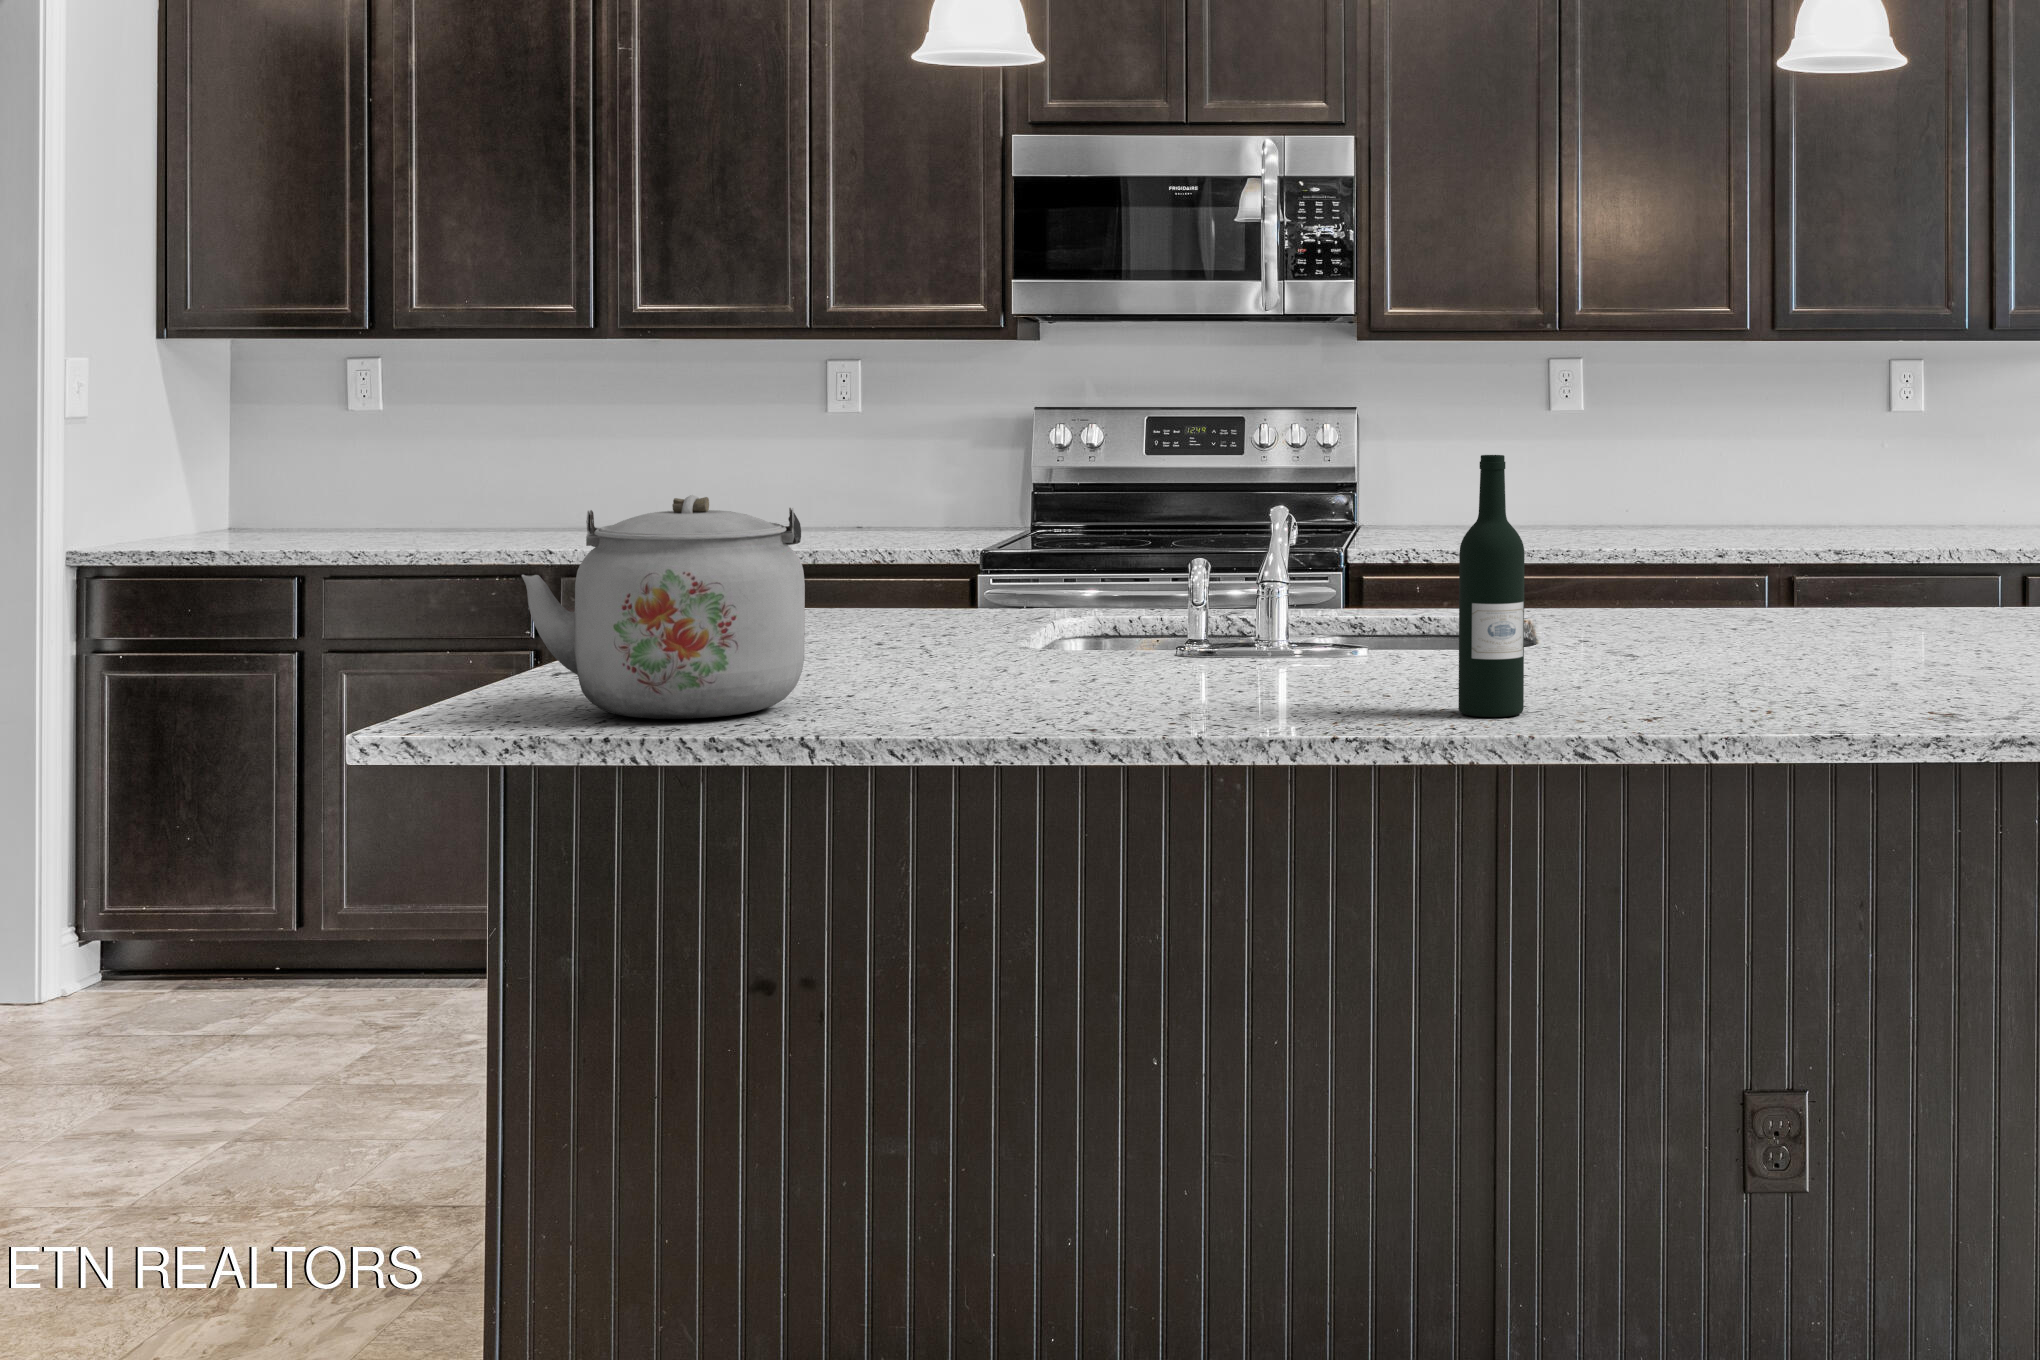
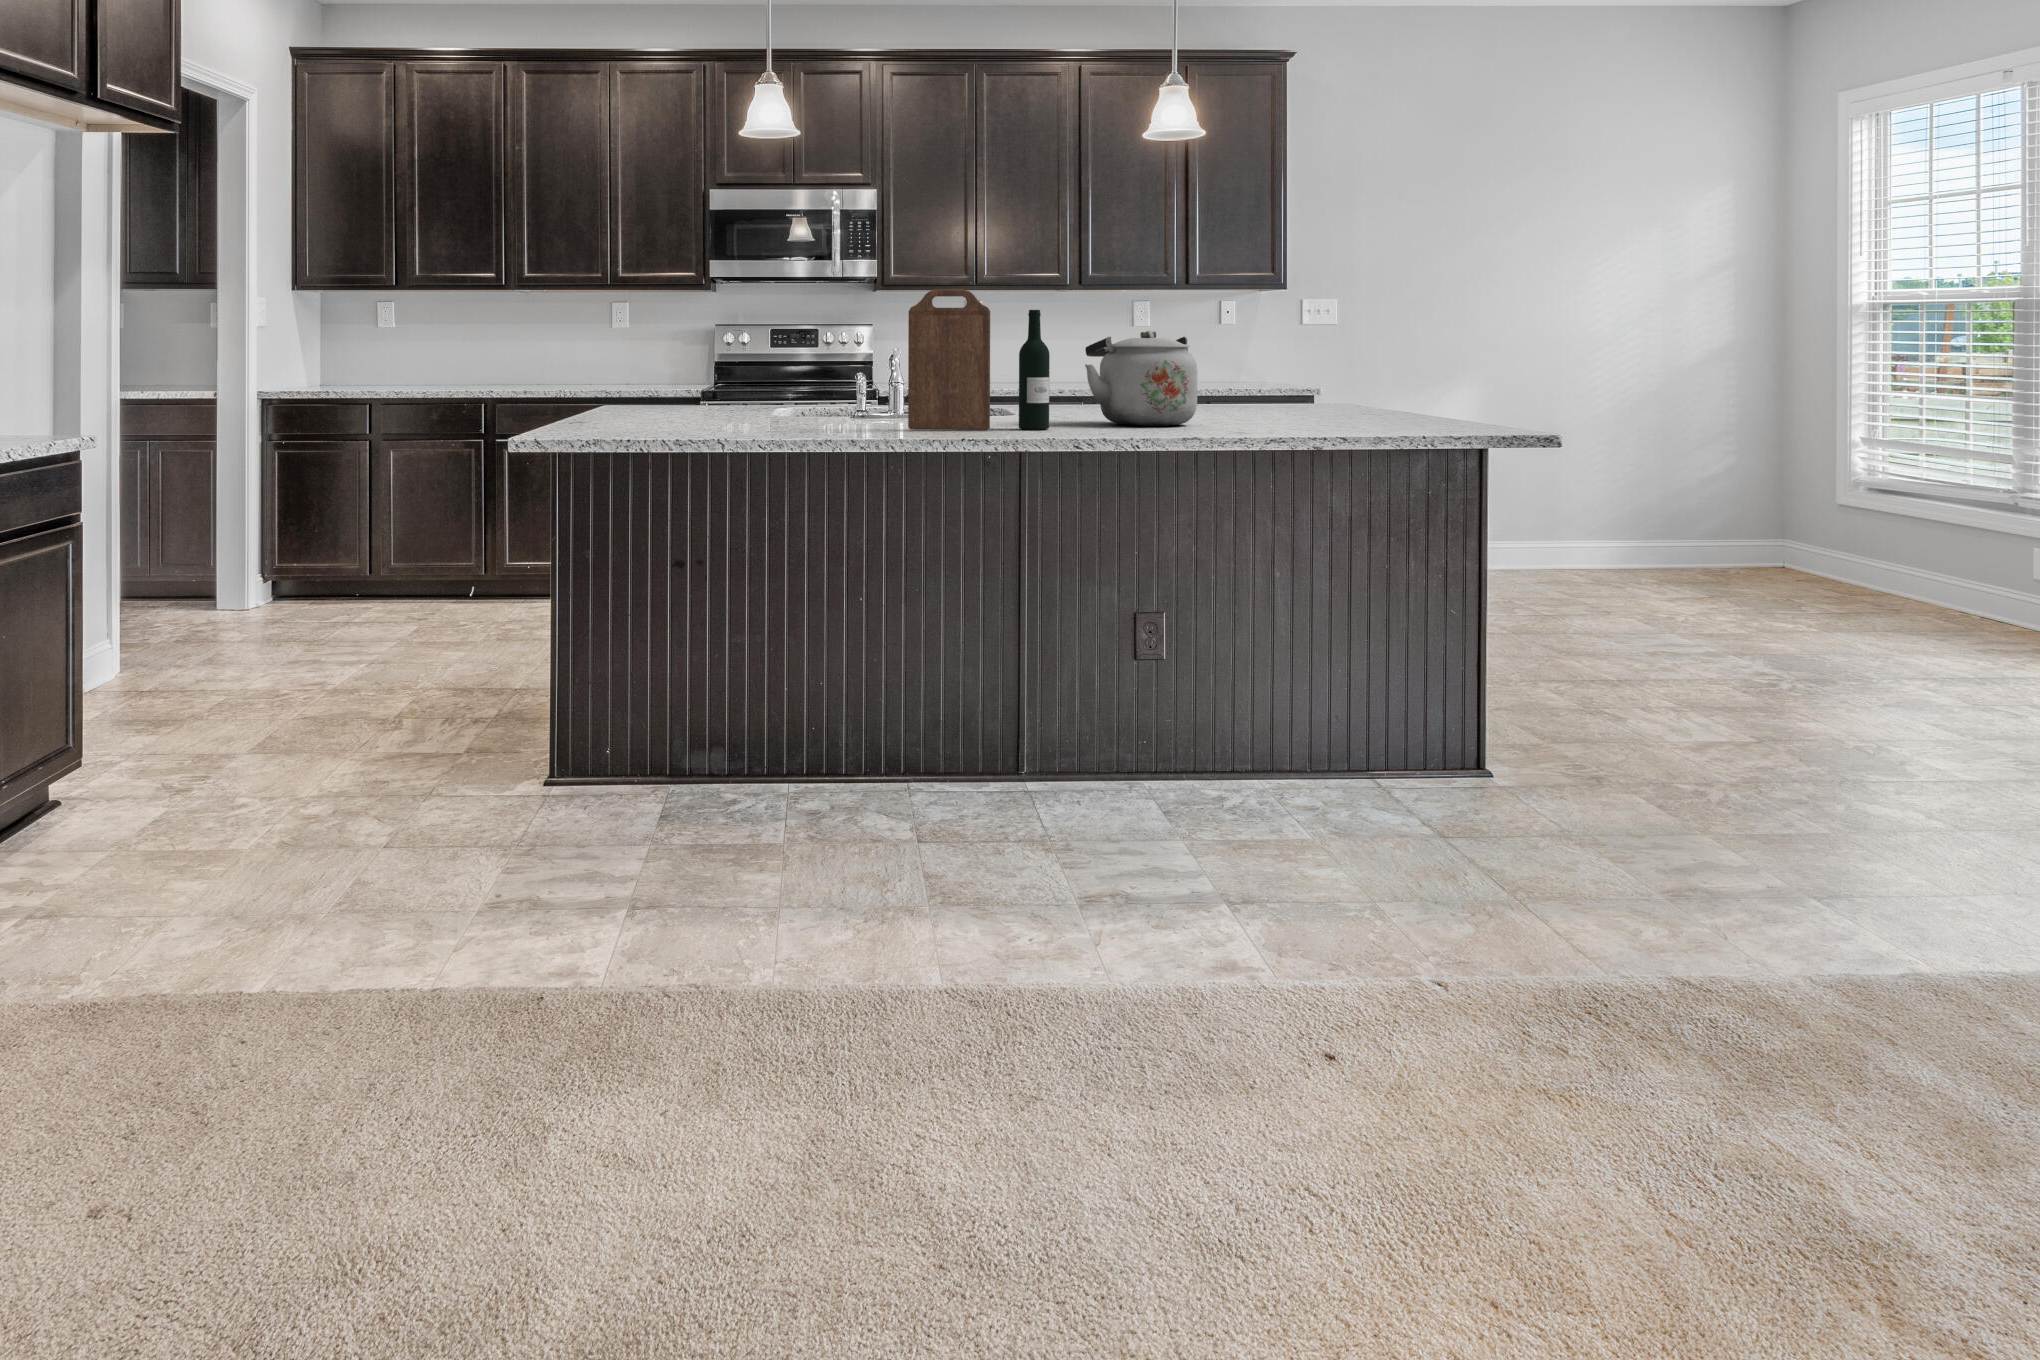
cutting board: none [1214,412,1392,717] -> present [908,289,990,430]
kettle: present [522,495,805,719] -> present [1085,331,1197,426]

